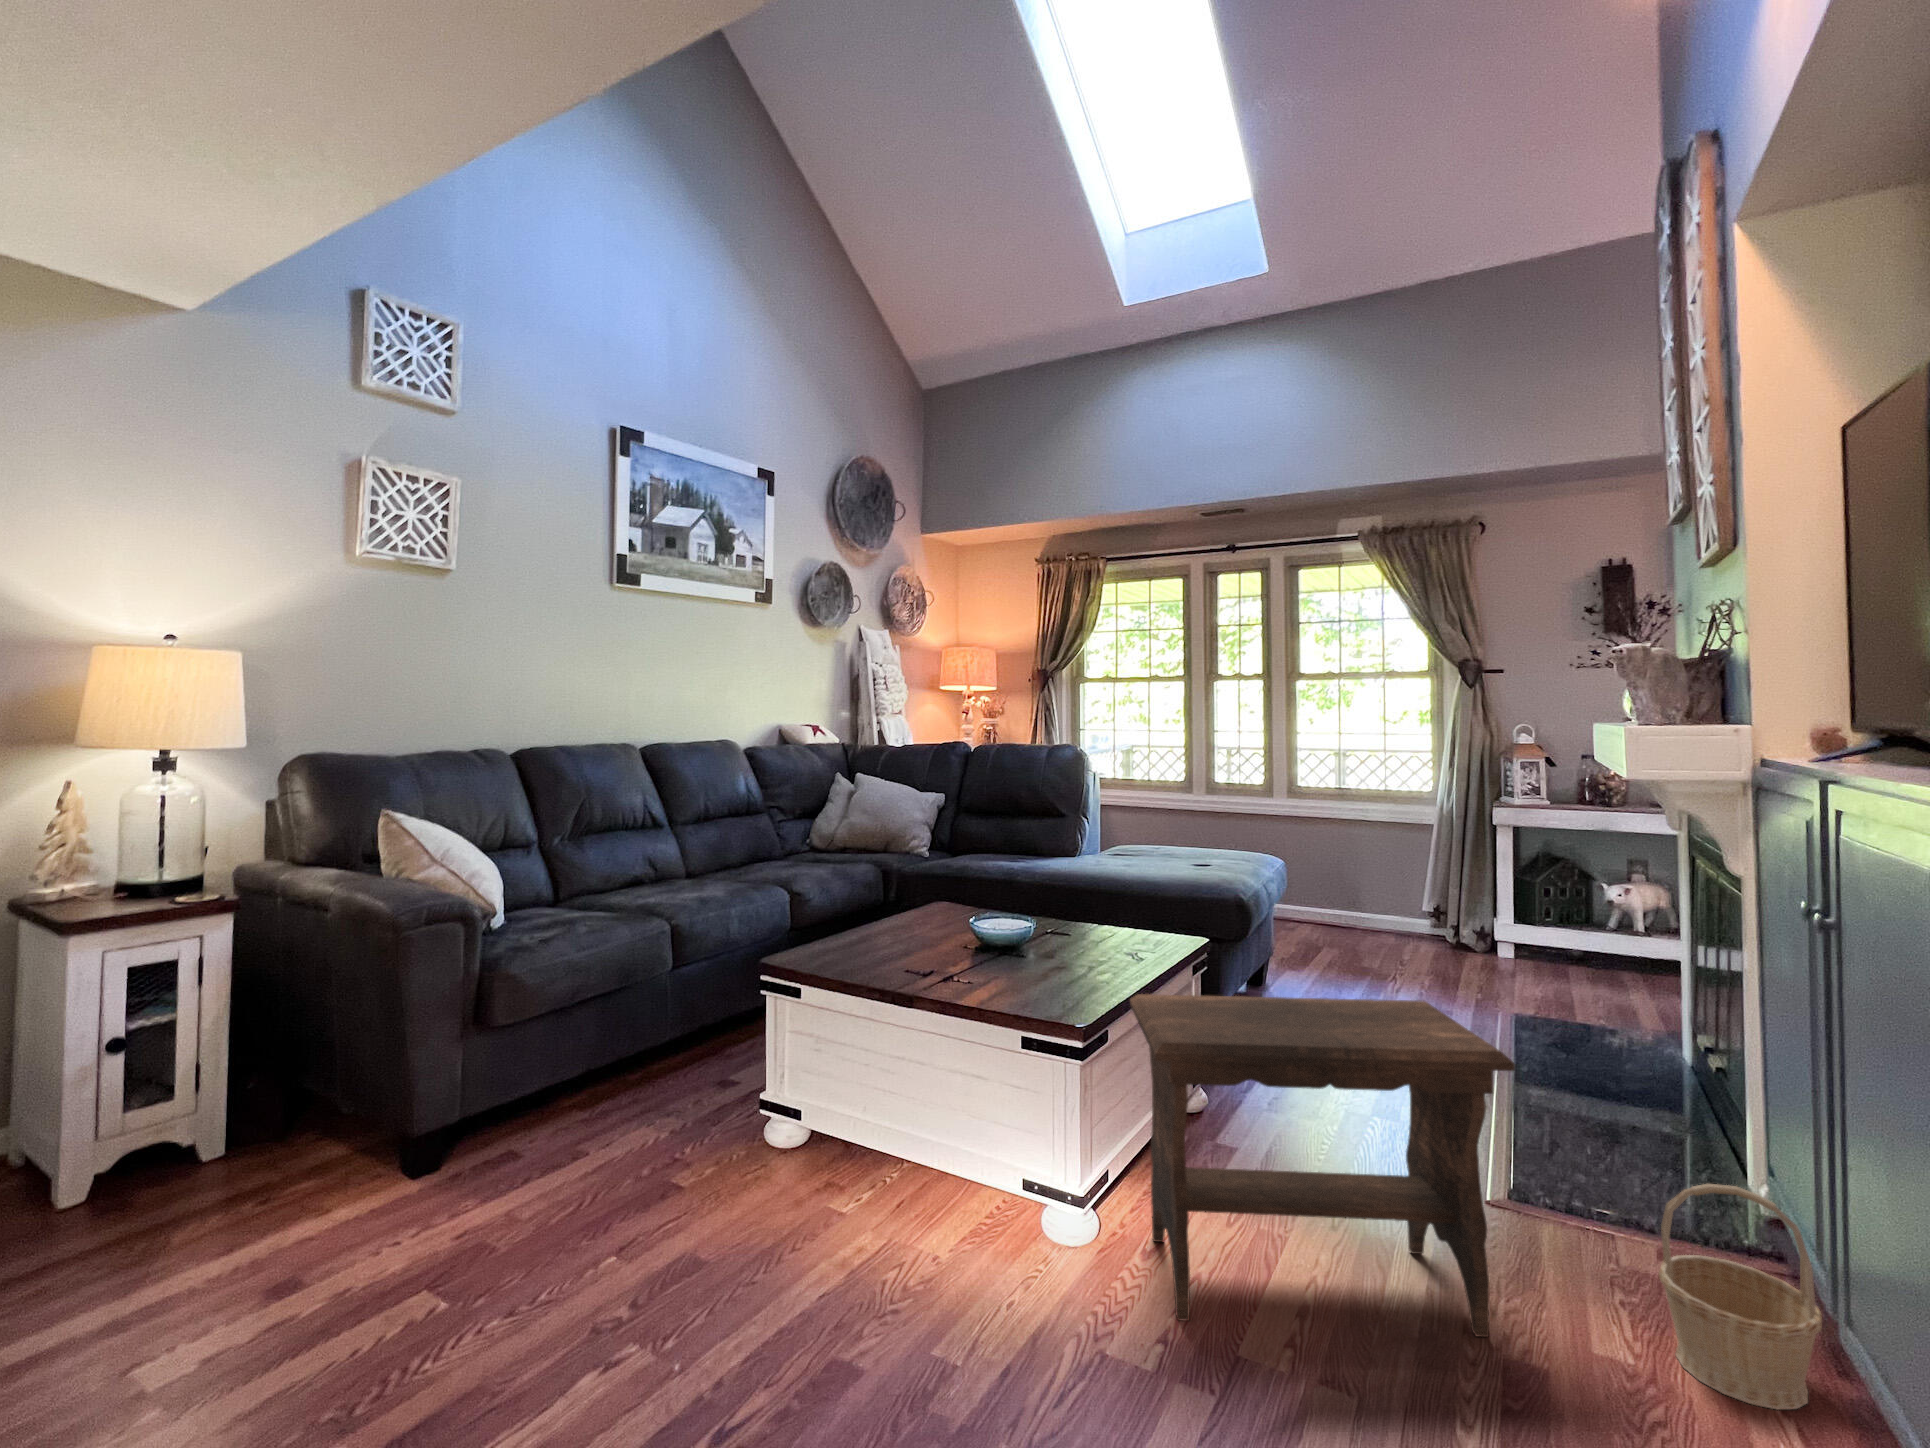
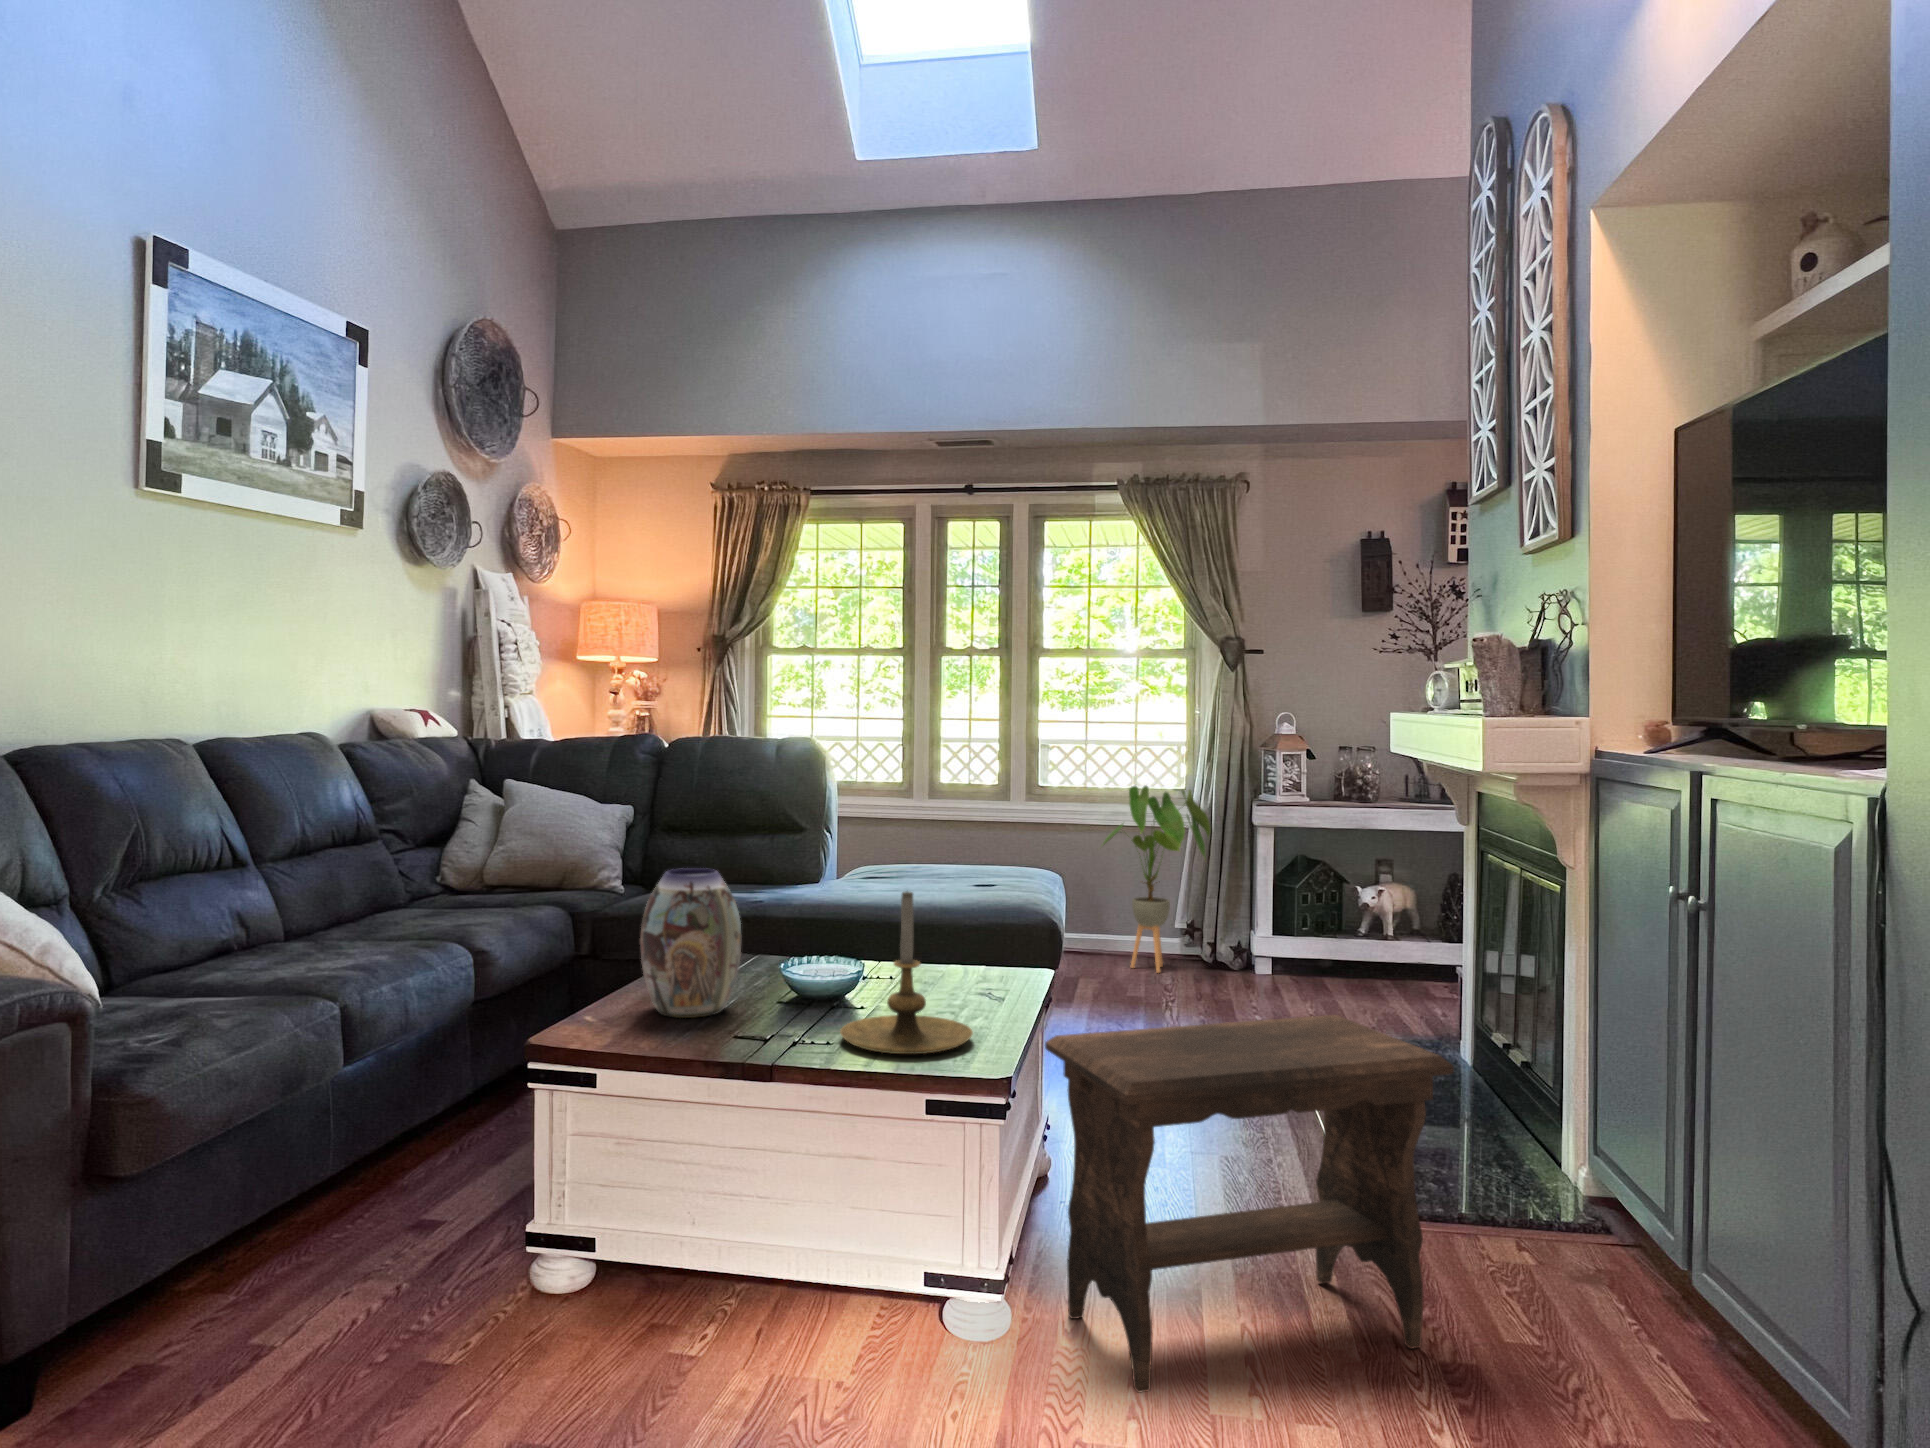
house plant: none [1342,787,1450,949] -> present [1103,786,1210,973]
vase: none [856,840,930,954] -> present [640,868,741,1018]
candle holder: none [977,865,1085,998] -> present [840,891,973,1054]
basket: present [1659,1184,1822,1410] -> none [1555,1161,1689,1359]

